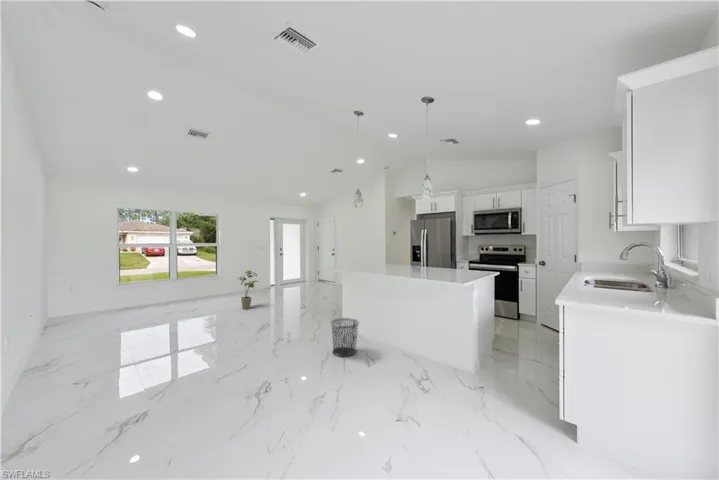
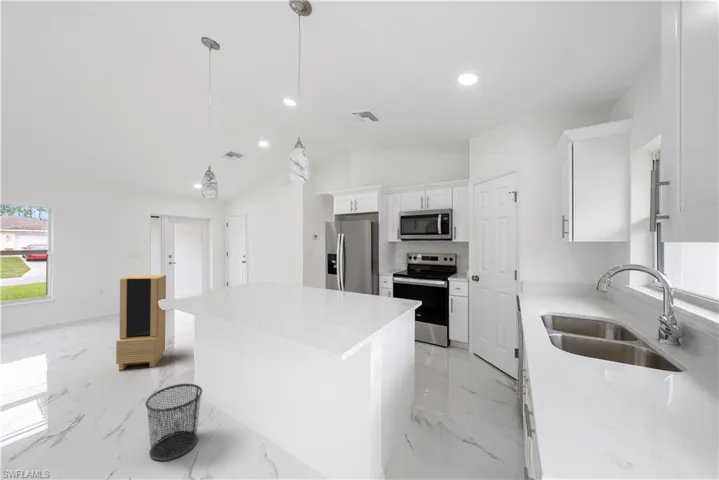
storage cabinet: none [281,259,306,321] -> present [116,275,166,370]
house plant: present [238,271,257,309] -> none [64,291,104,348]

